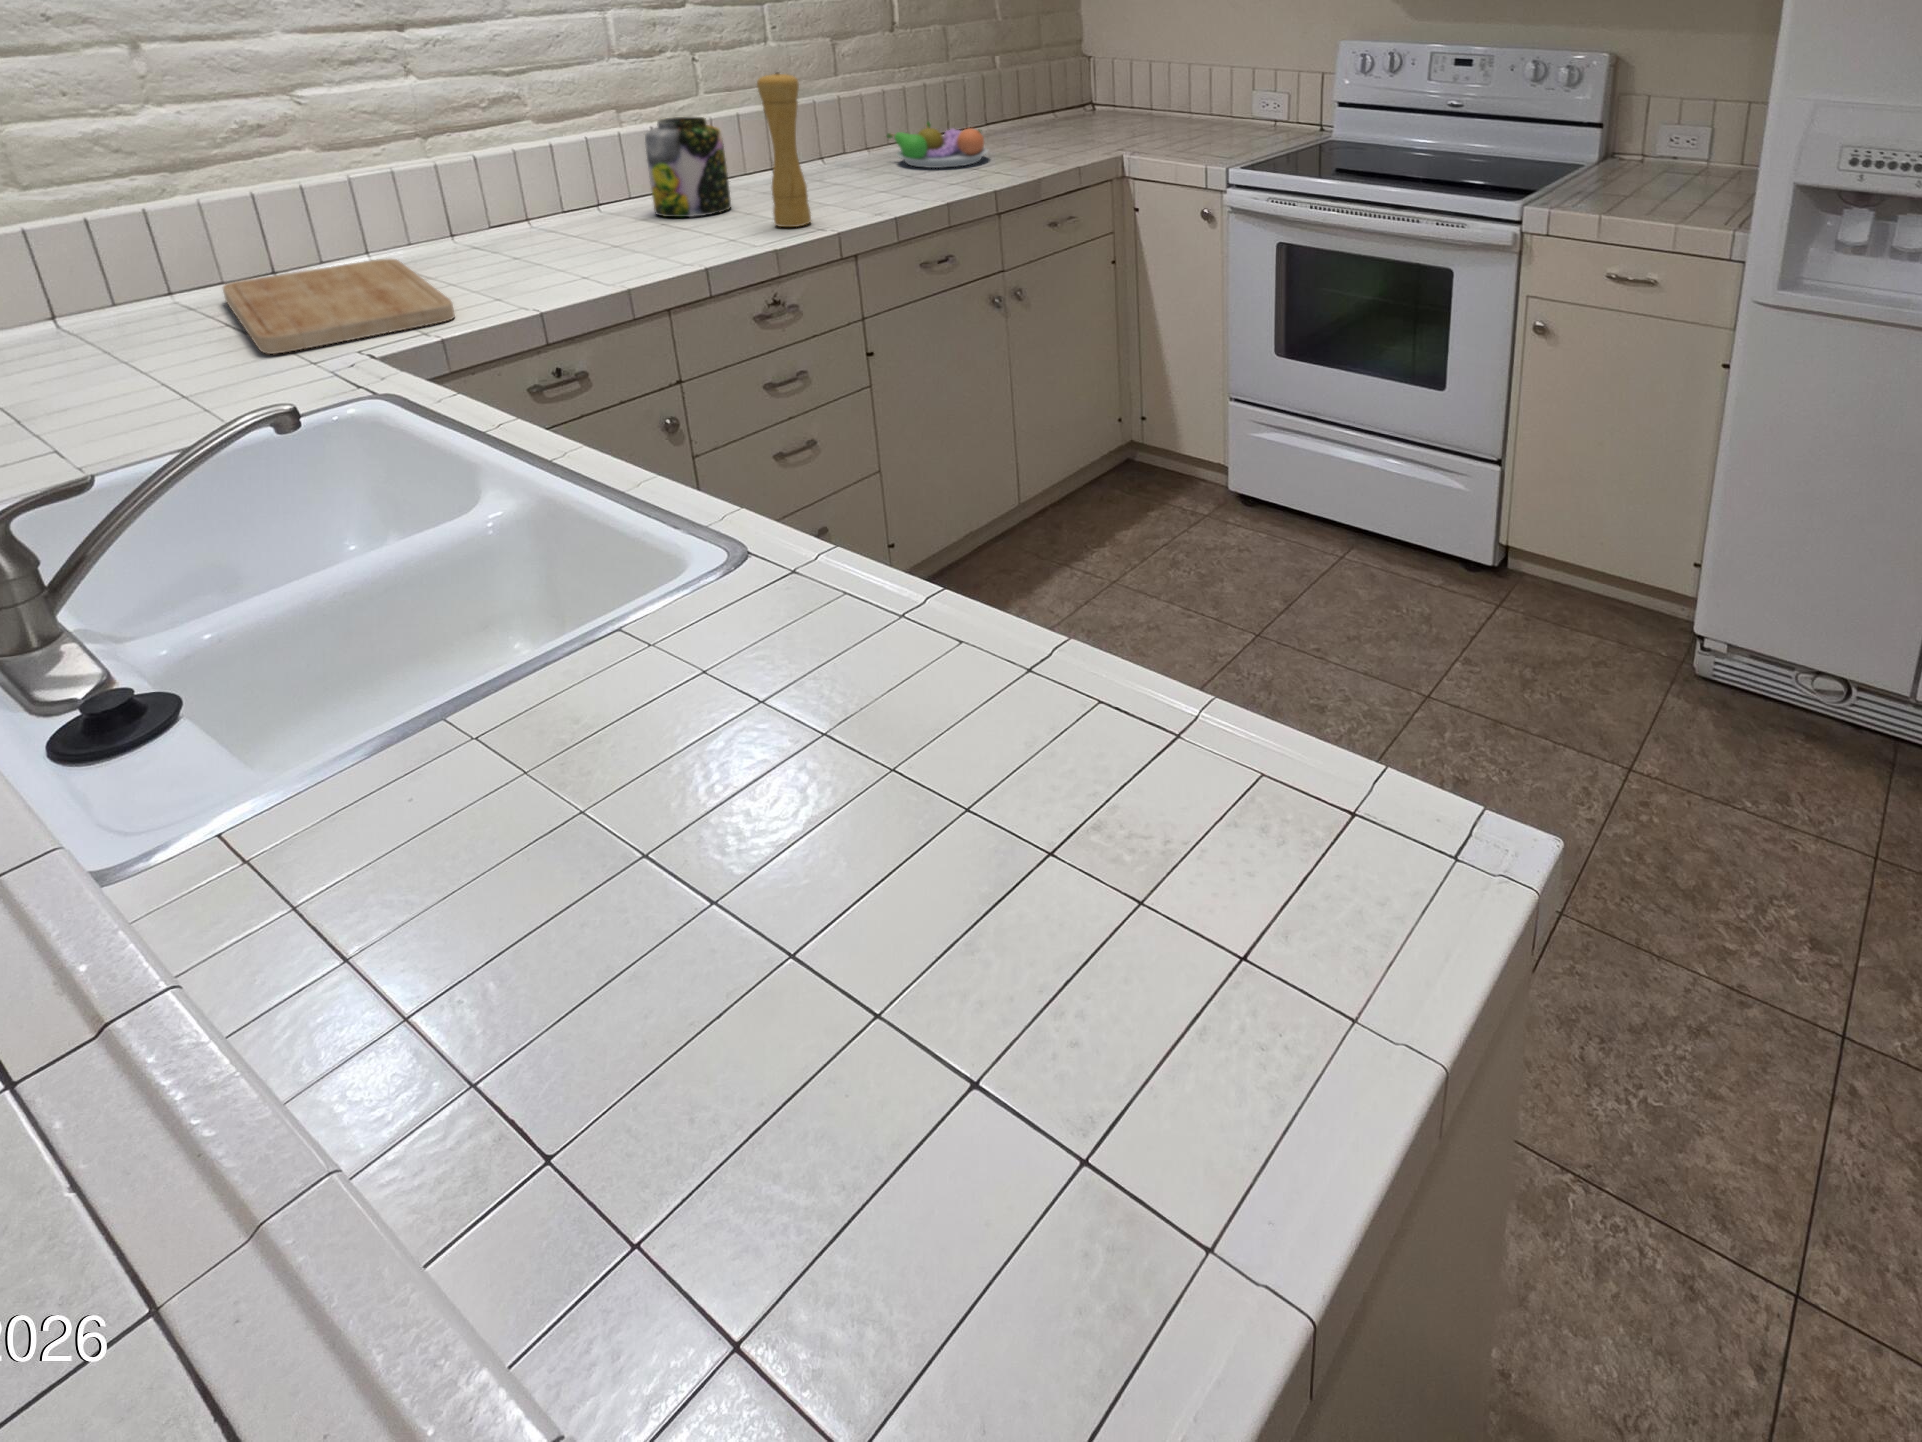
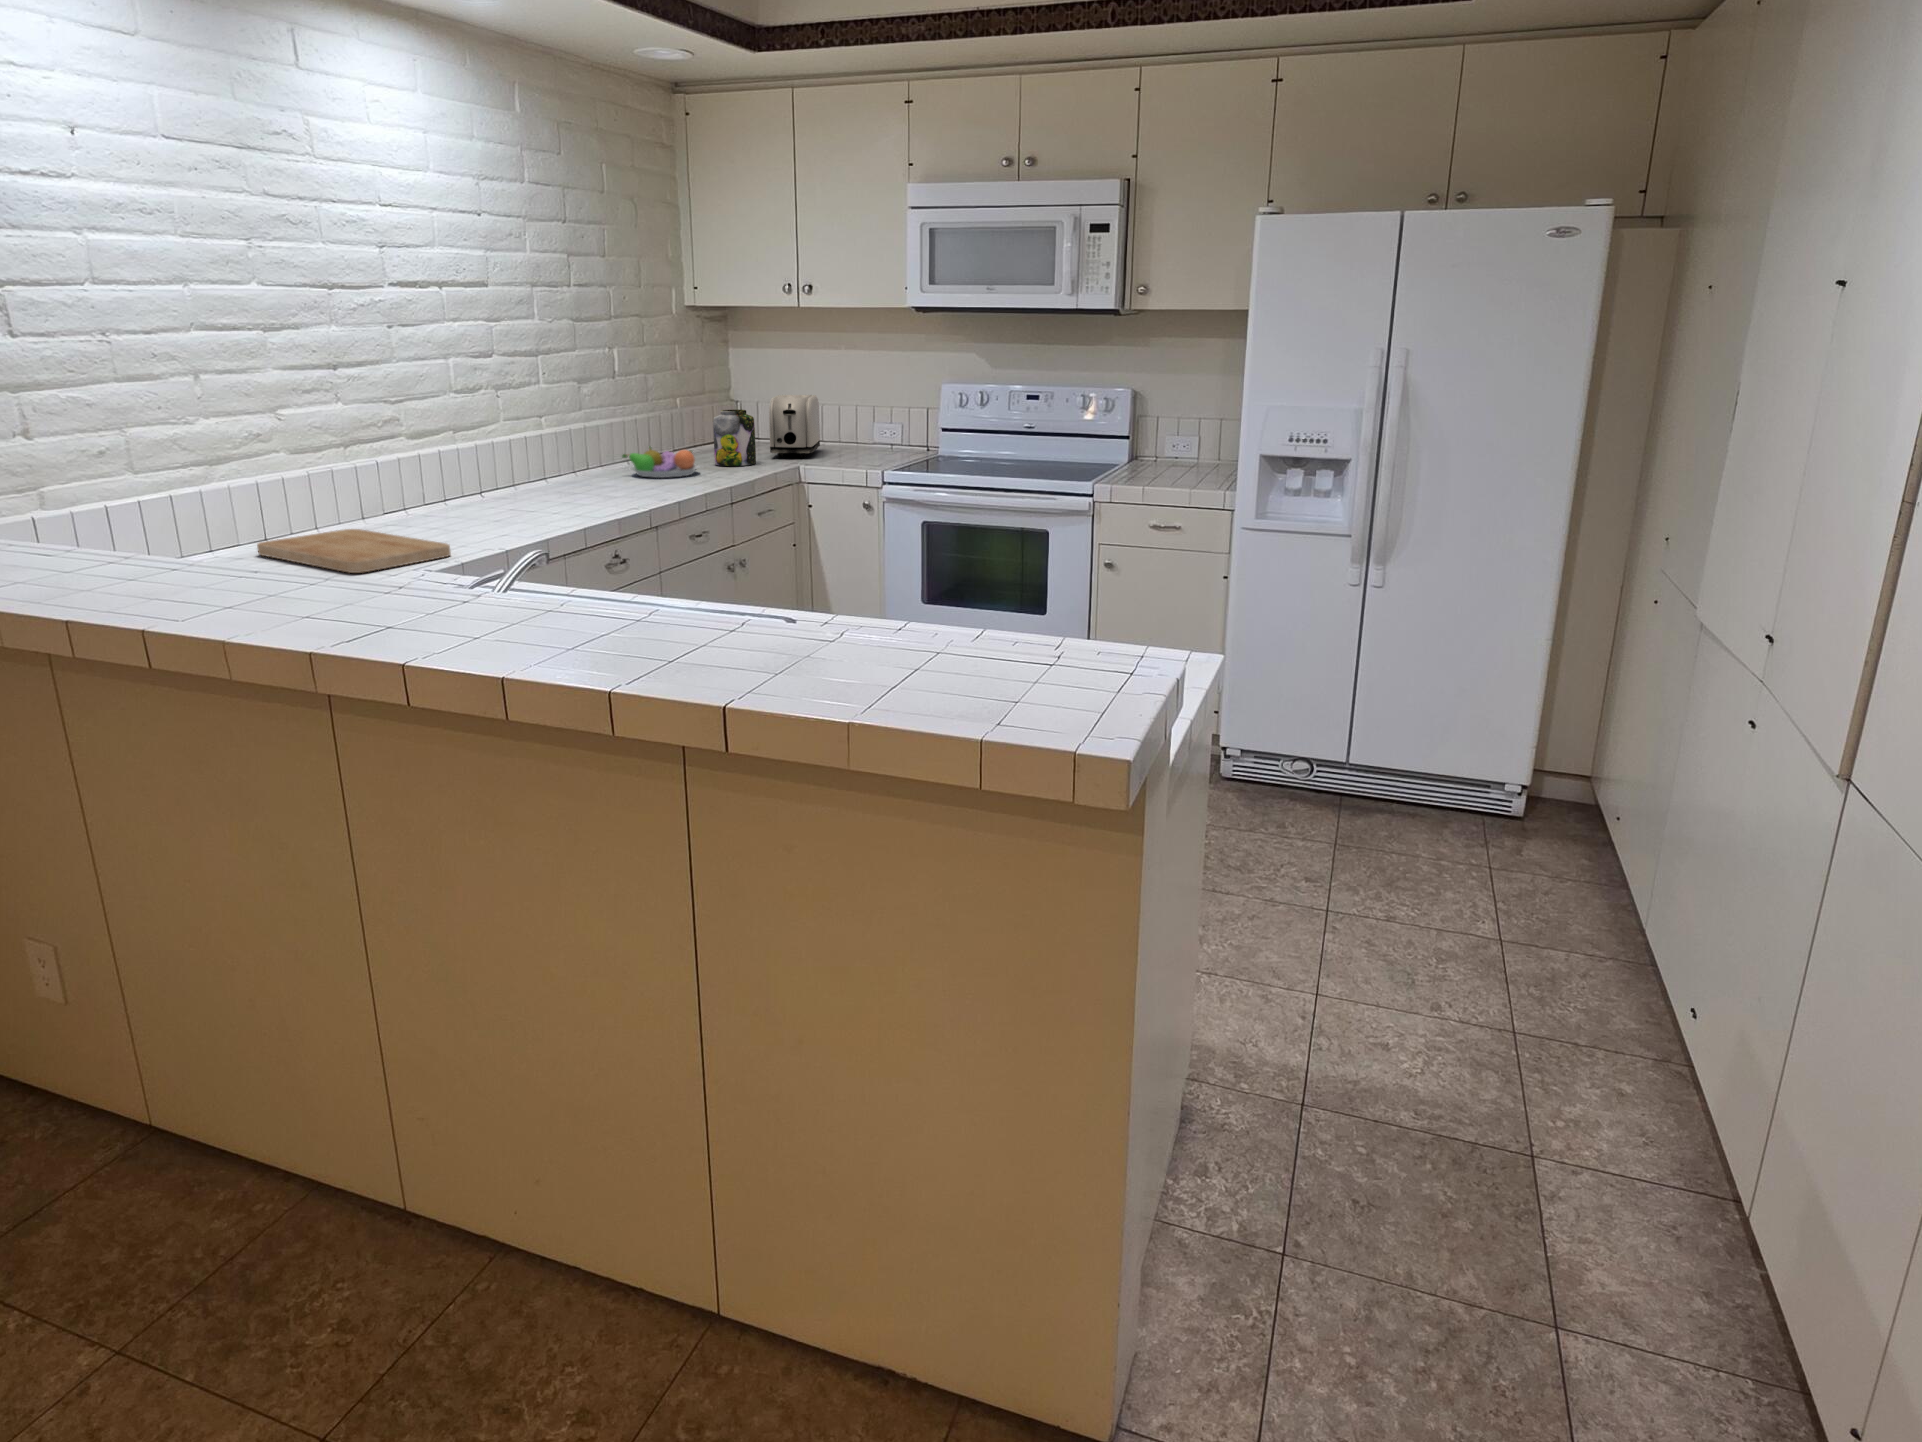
toaster: none [1104,50,1183,137] -> present [769,395,820,458]
pepper mill: present [757,72,811,227] -> none [587,399,621,509]
jar: present [645,117,731,217] -> present [713,410,756,466]

